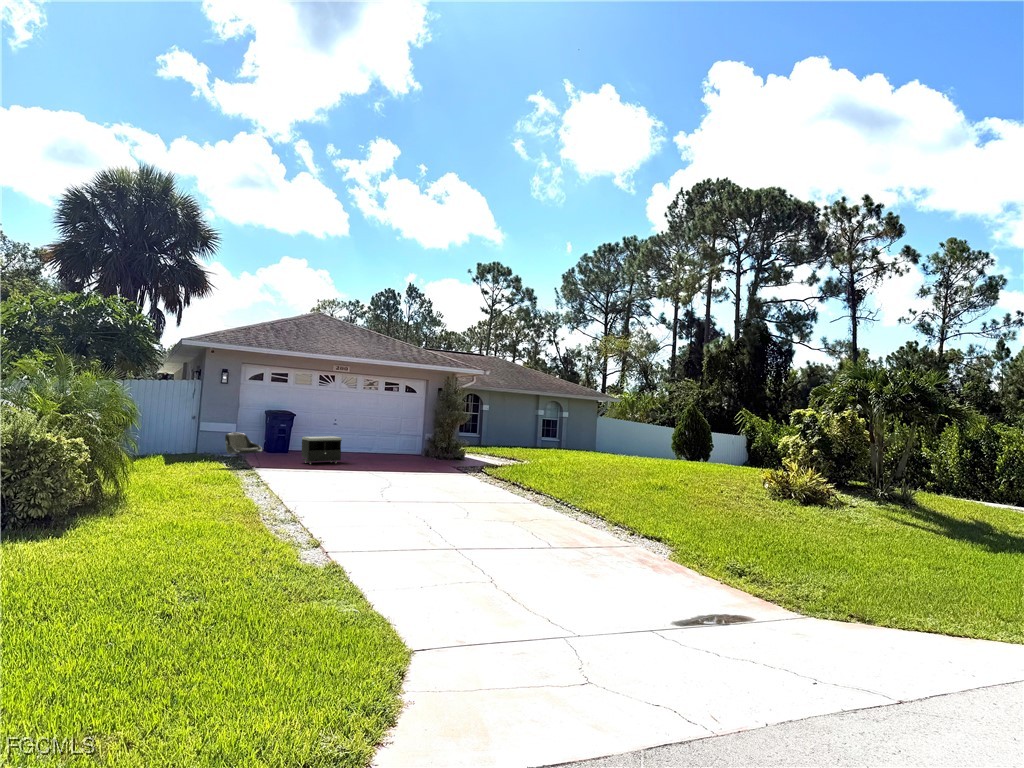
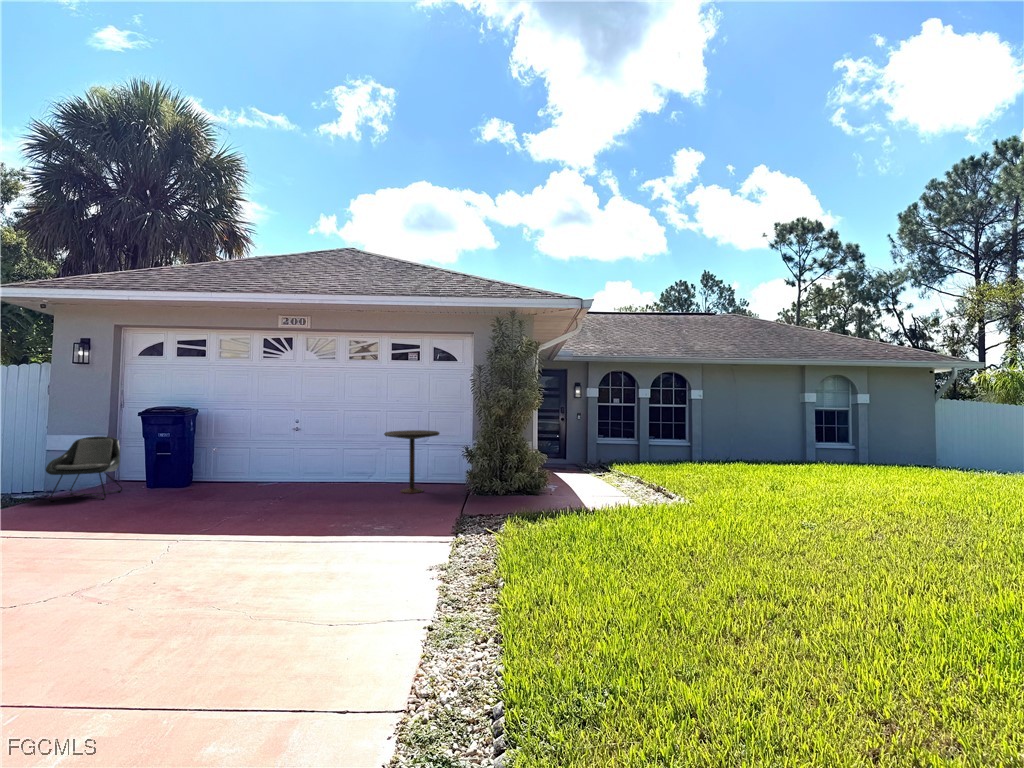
pedestal table: none [391,428,420,461] -> present [384,430,440,494]
storage bench: present [301,436,342,464] -> none [213,444,288,494]

